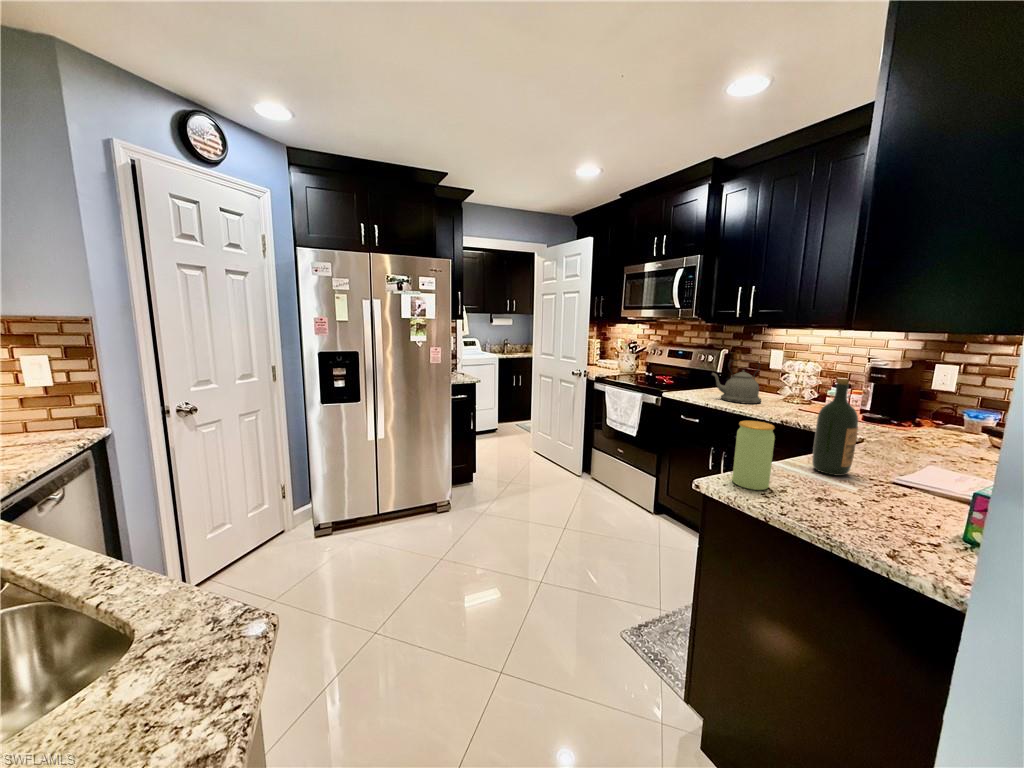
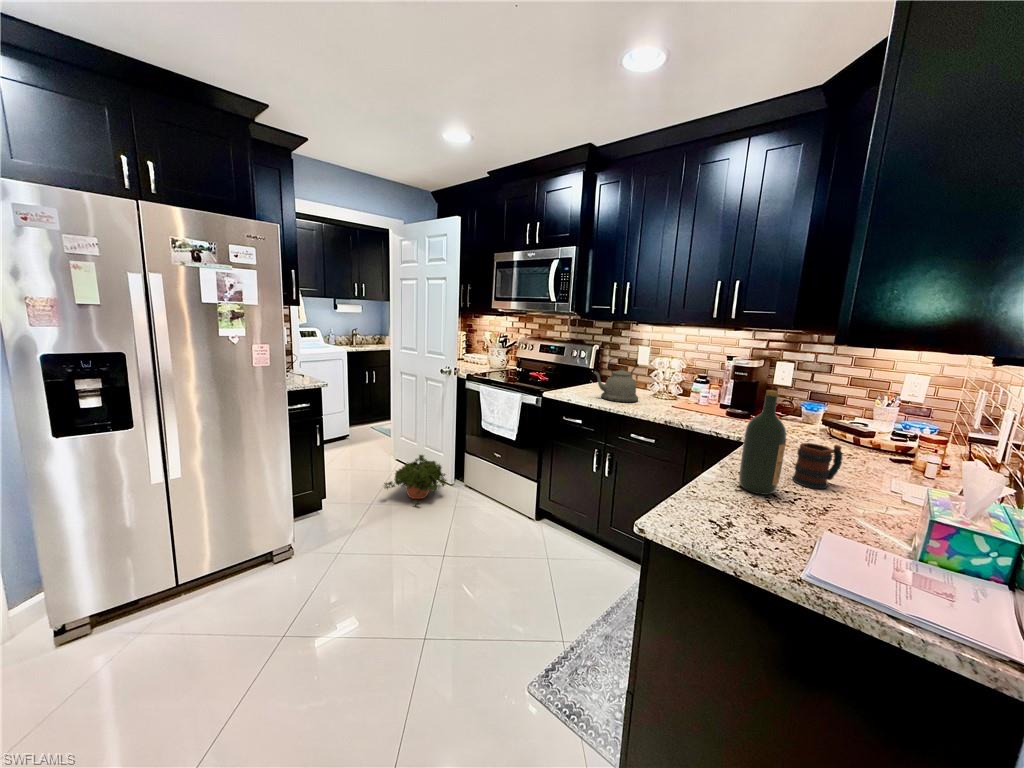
jar: present [732,421,775,490] -> none [684,448,736,534]
mug: none [883,435,941,479] -> present [792,443,842,489]
potted plant: none [519,446,575,489] -> present [384,455,446,505]

